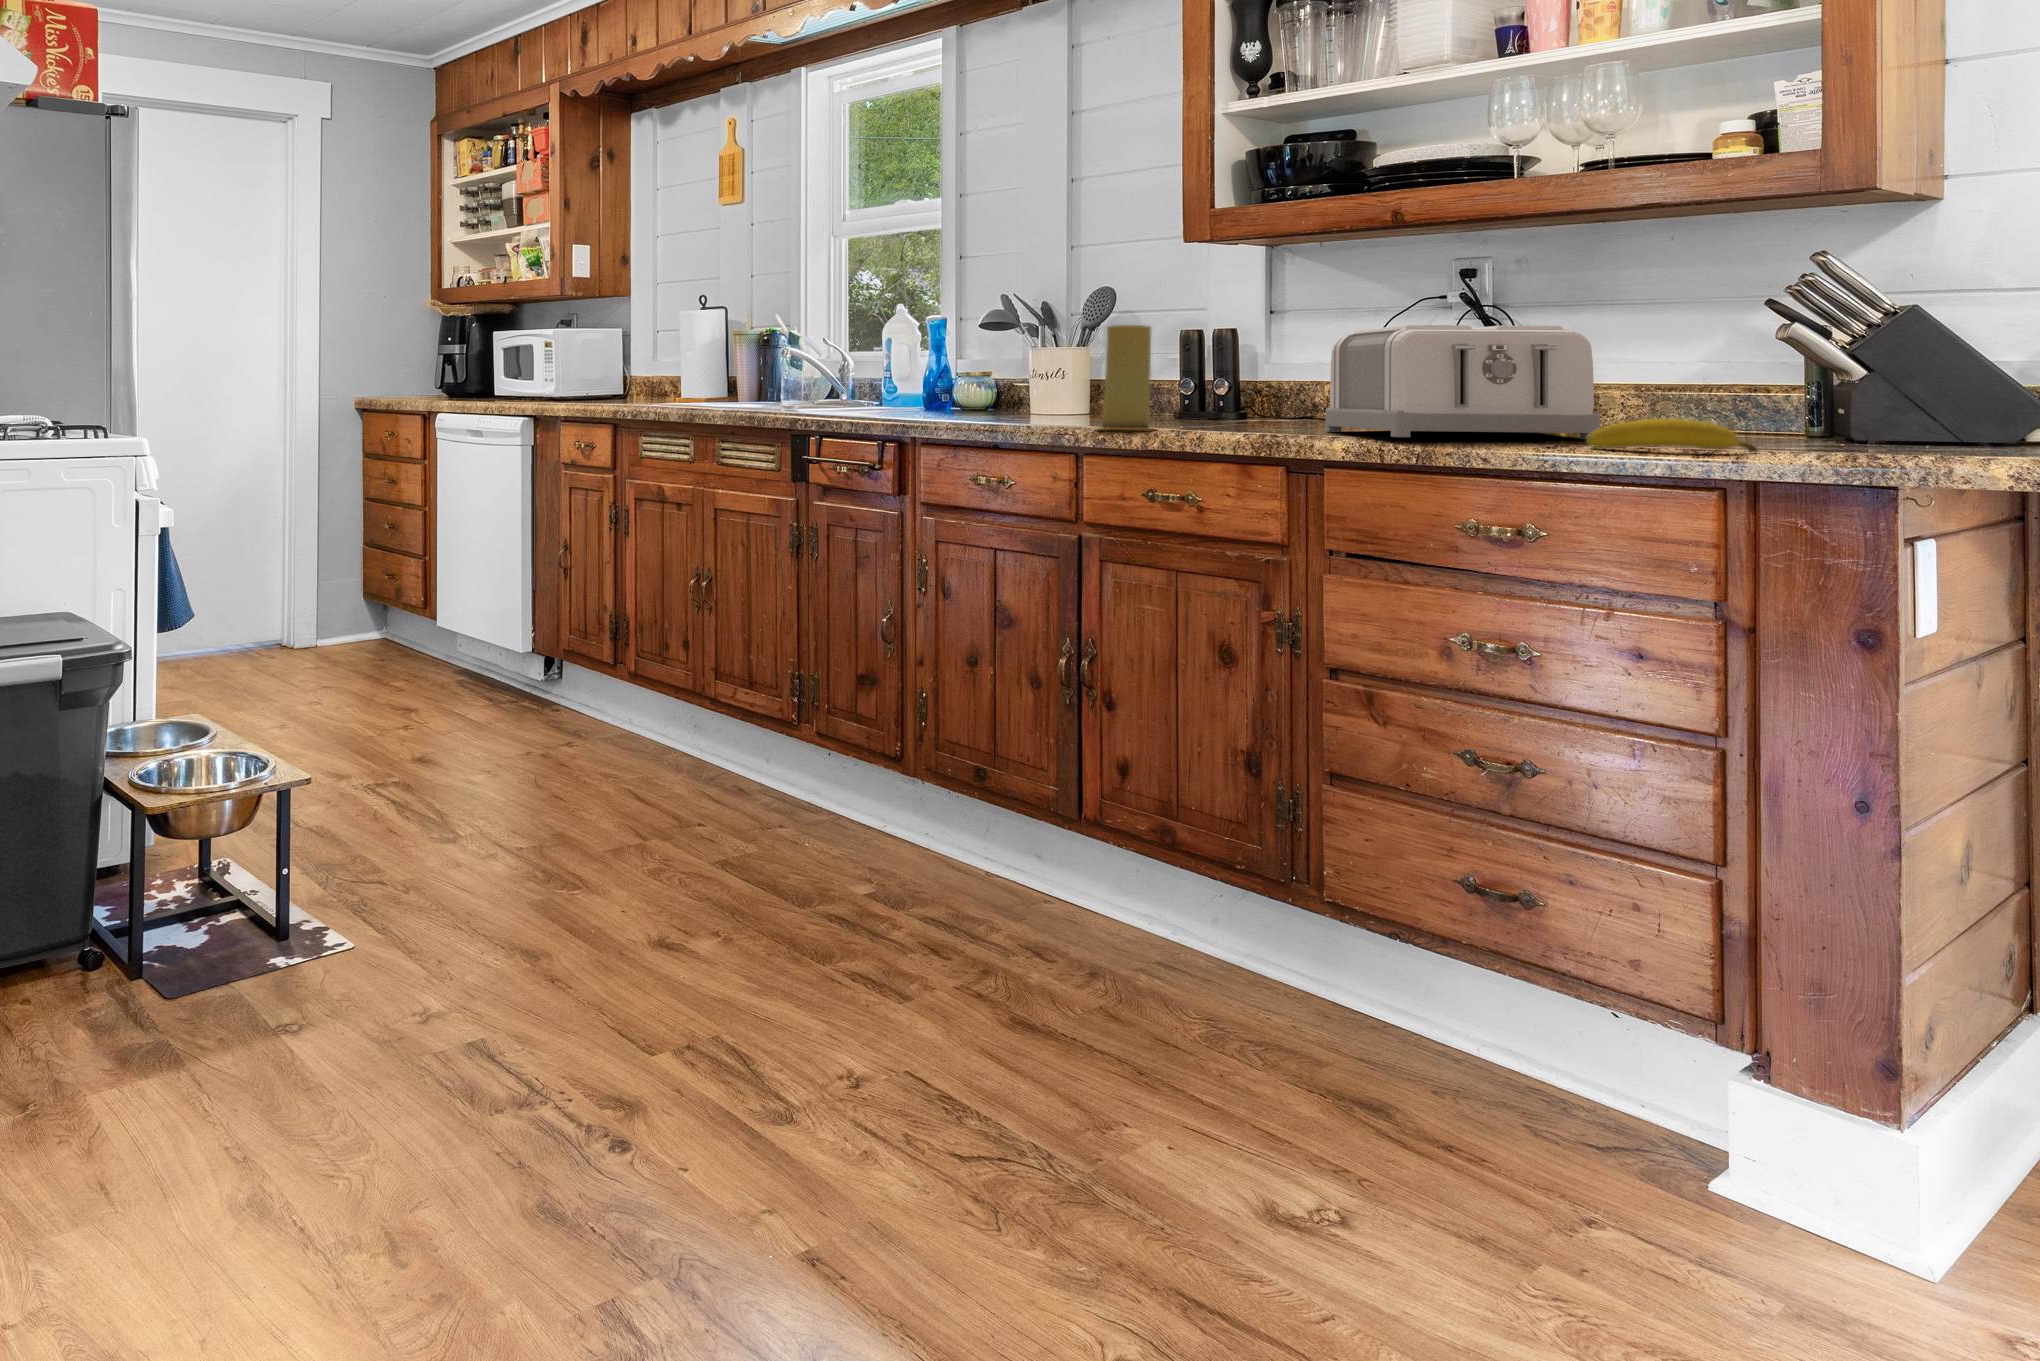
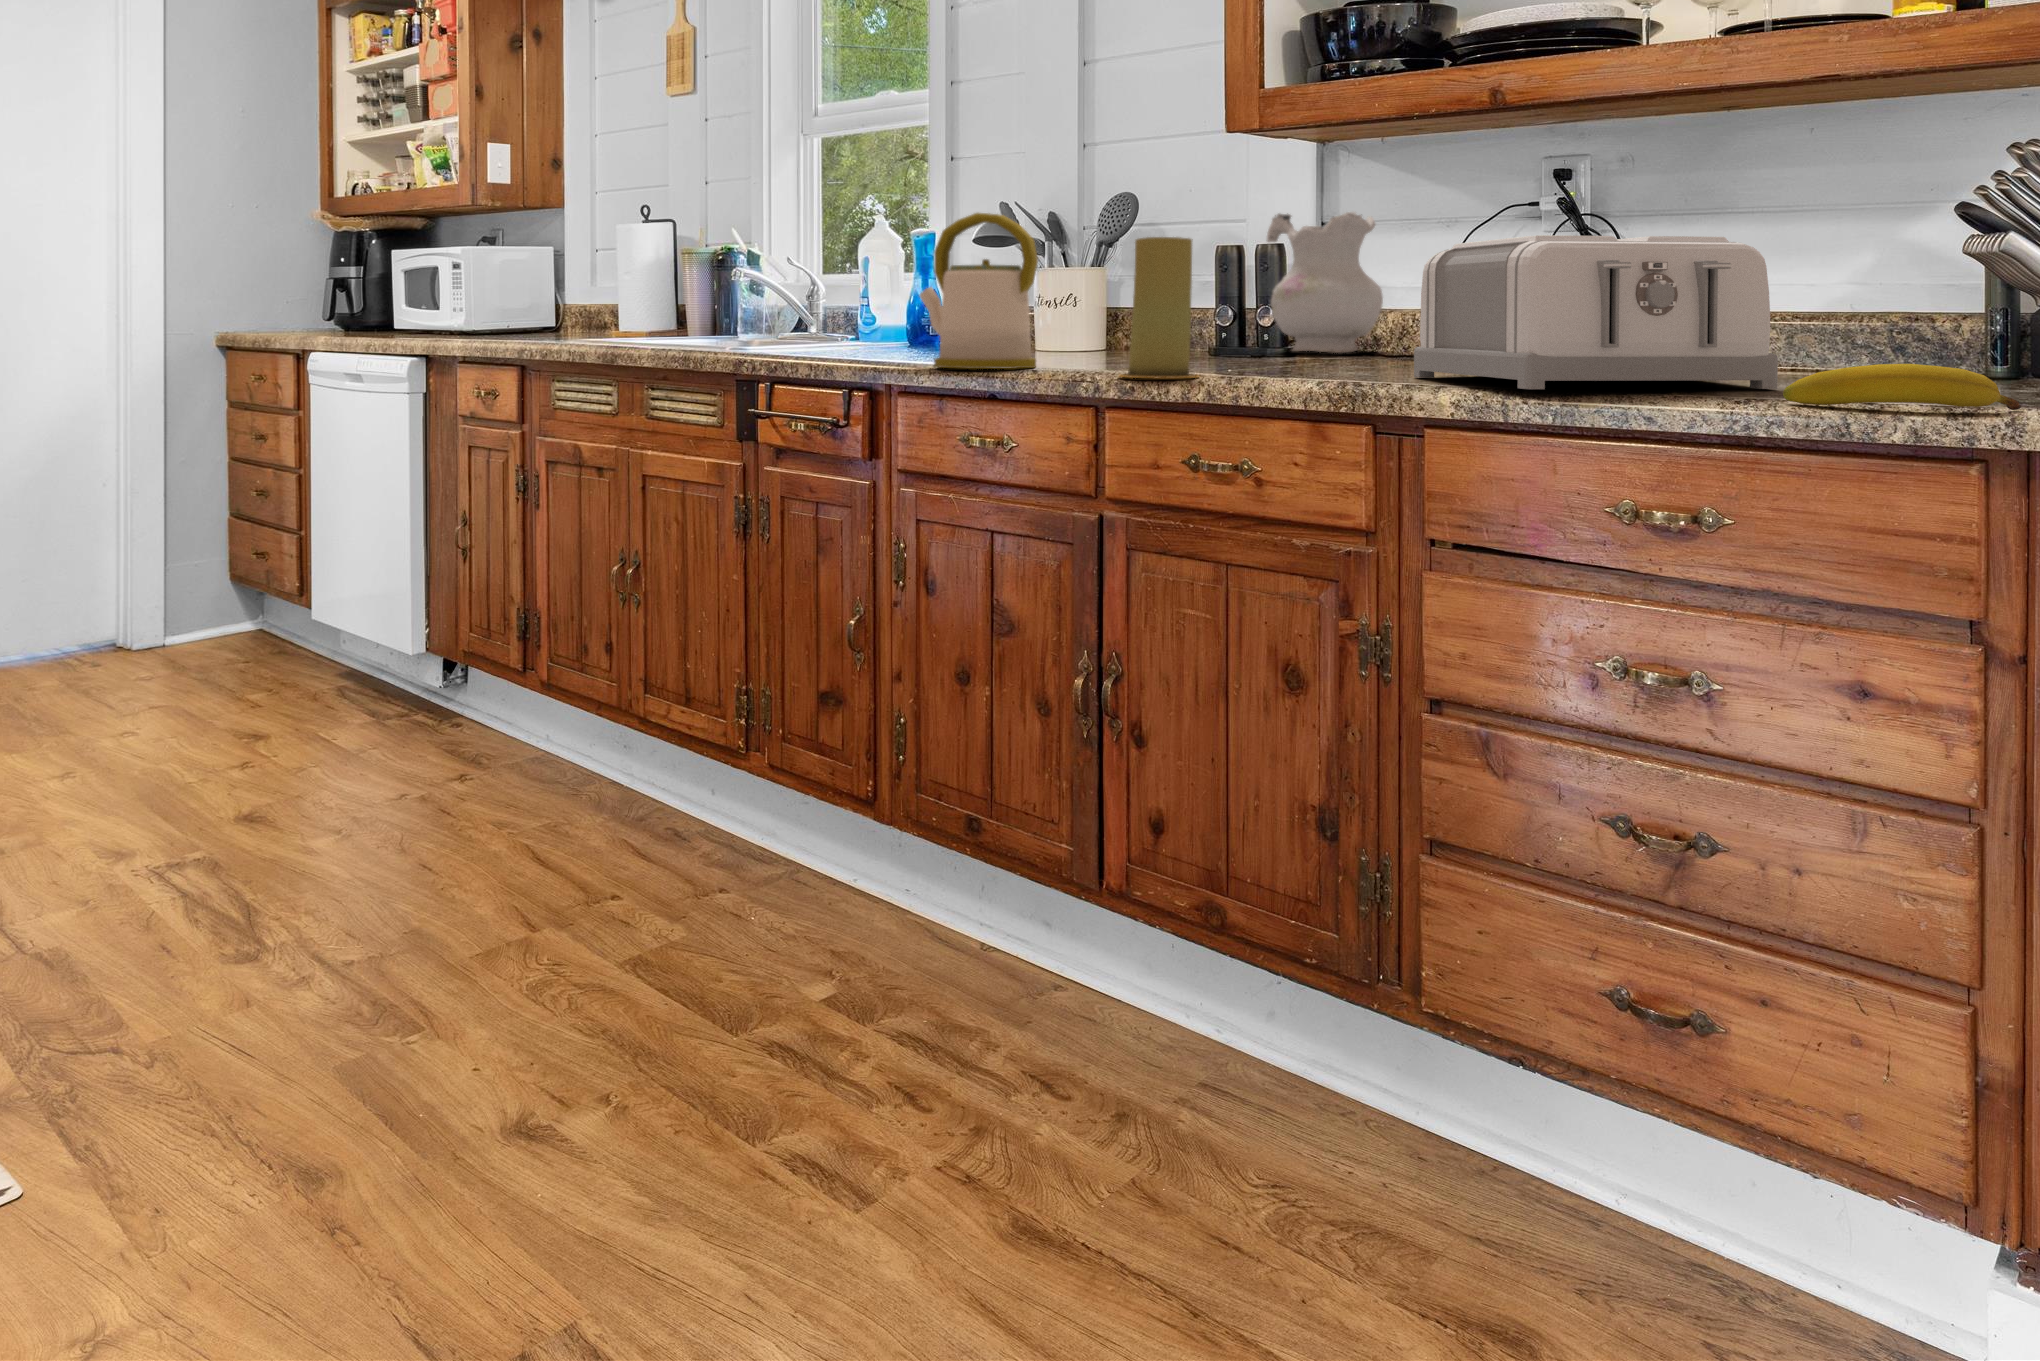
ceramic pitcher: none [1223,302,1320,415] -> present [1266,212,1383,353]
kettle: none [940,305,1033,424] -> present [920,213,1038,369]

